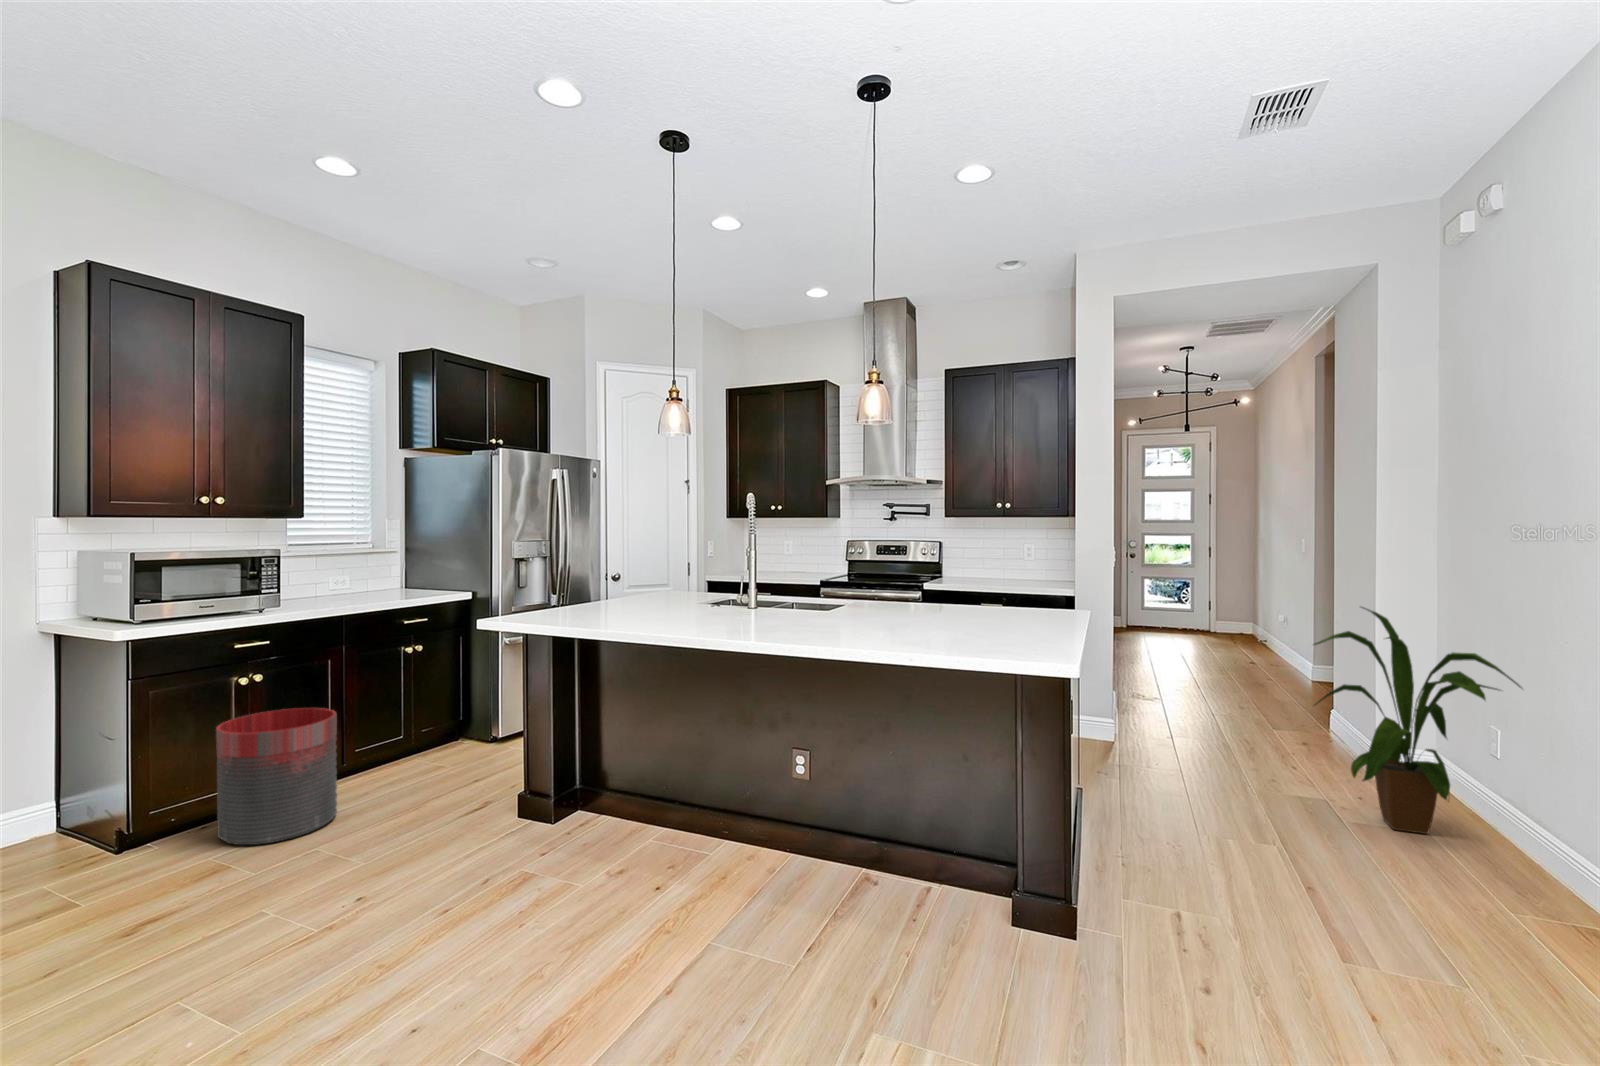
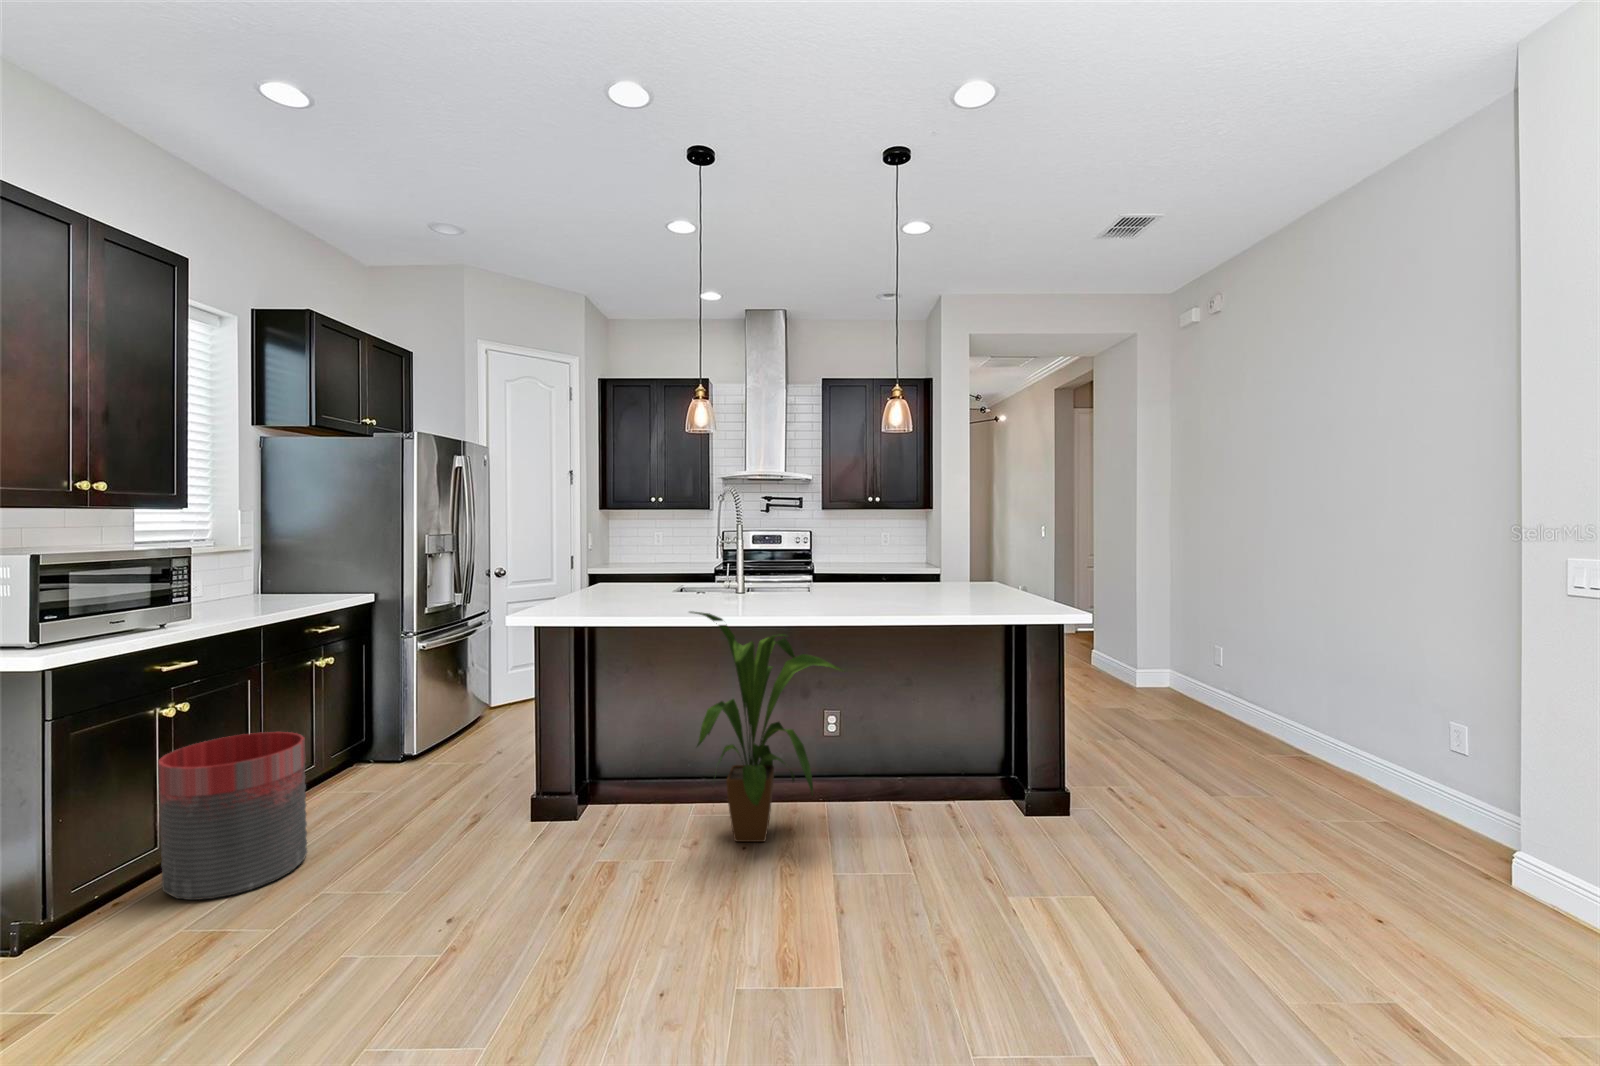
house plant: present [1314,607,1522,834] -> present [690,612,842,842]

